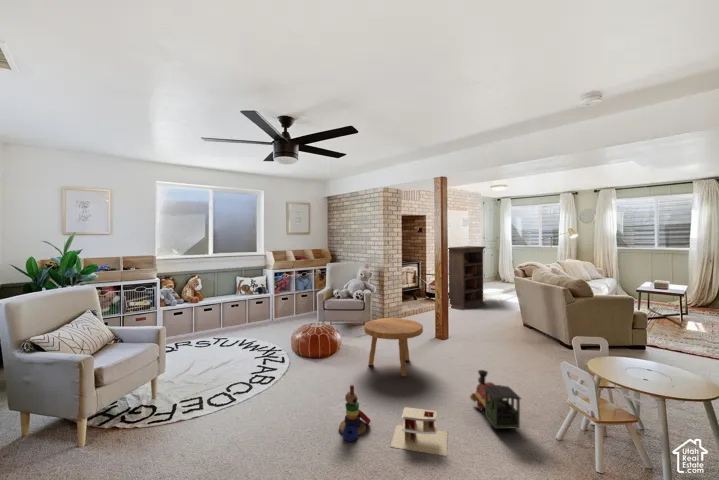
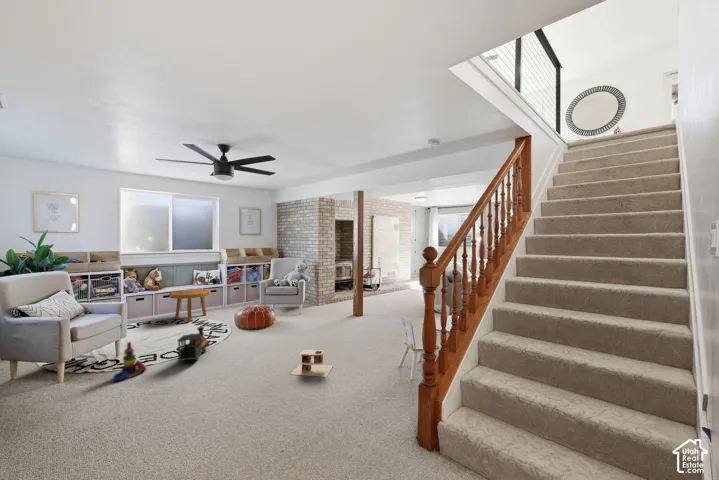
bookcase: present [448,246,485,310] -> none [371,246,405,297]
footstool: present [364,318,423,377] -> present [169,289,210,322]
toy train: present [470,370,521,429] -> present [178,326,210,361]
stacking toy: present [339,385,370,442] -> present [114,342,146,381]

